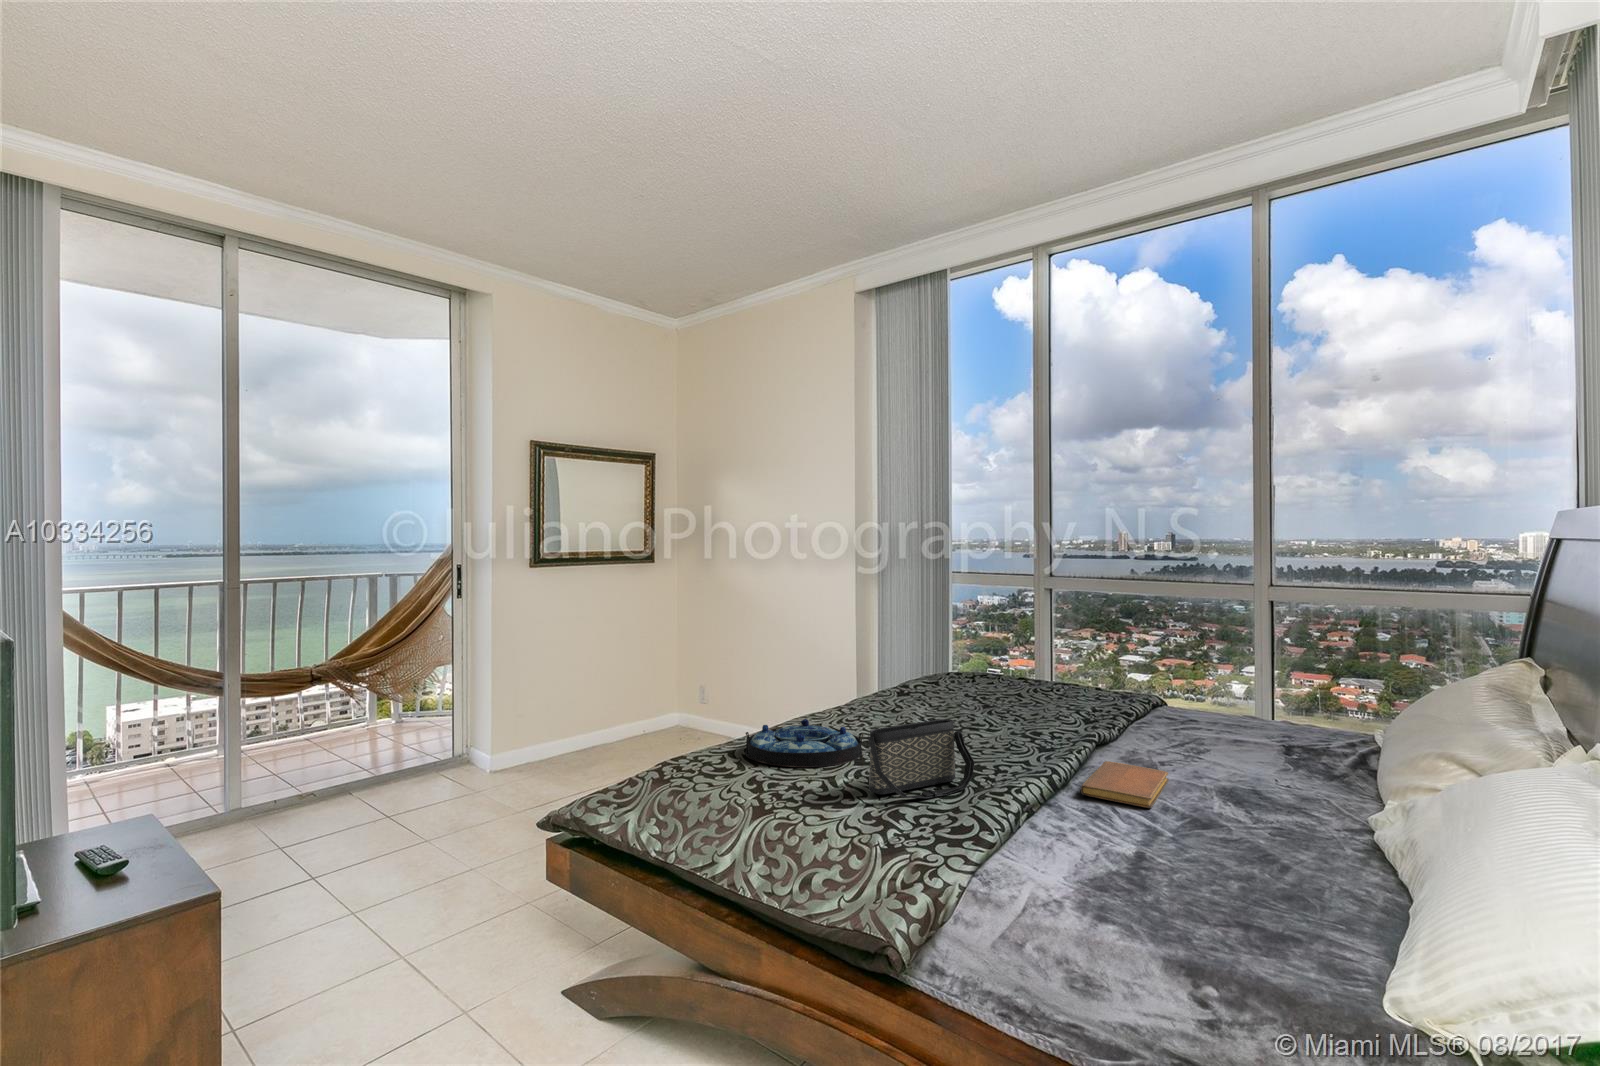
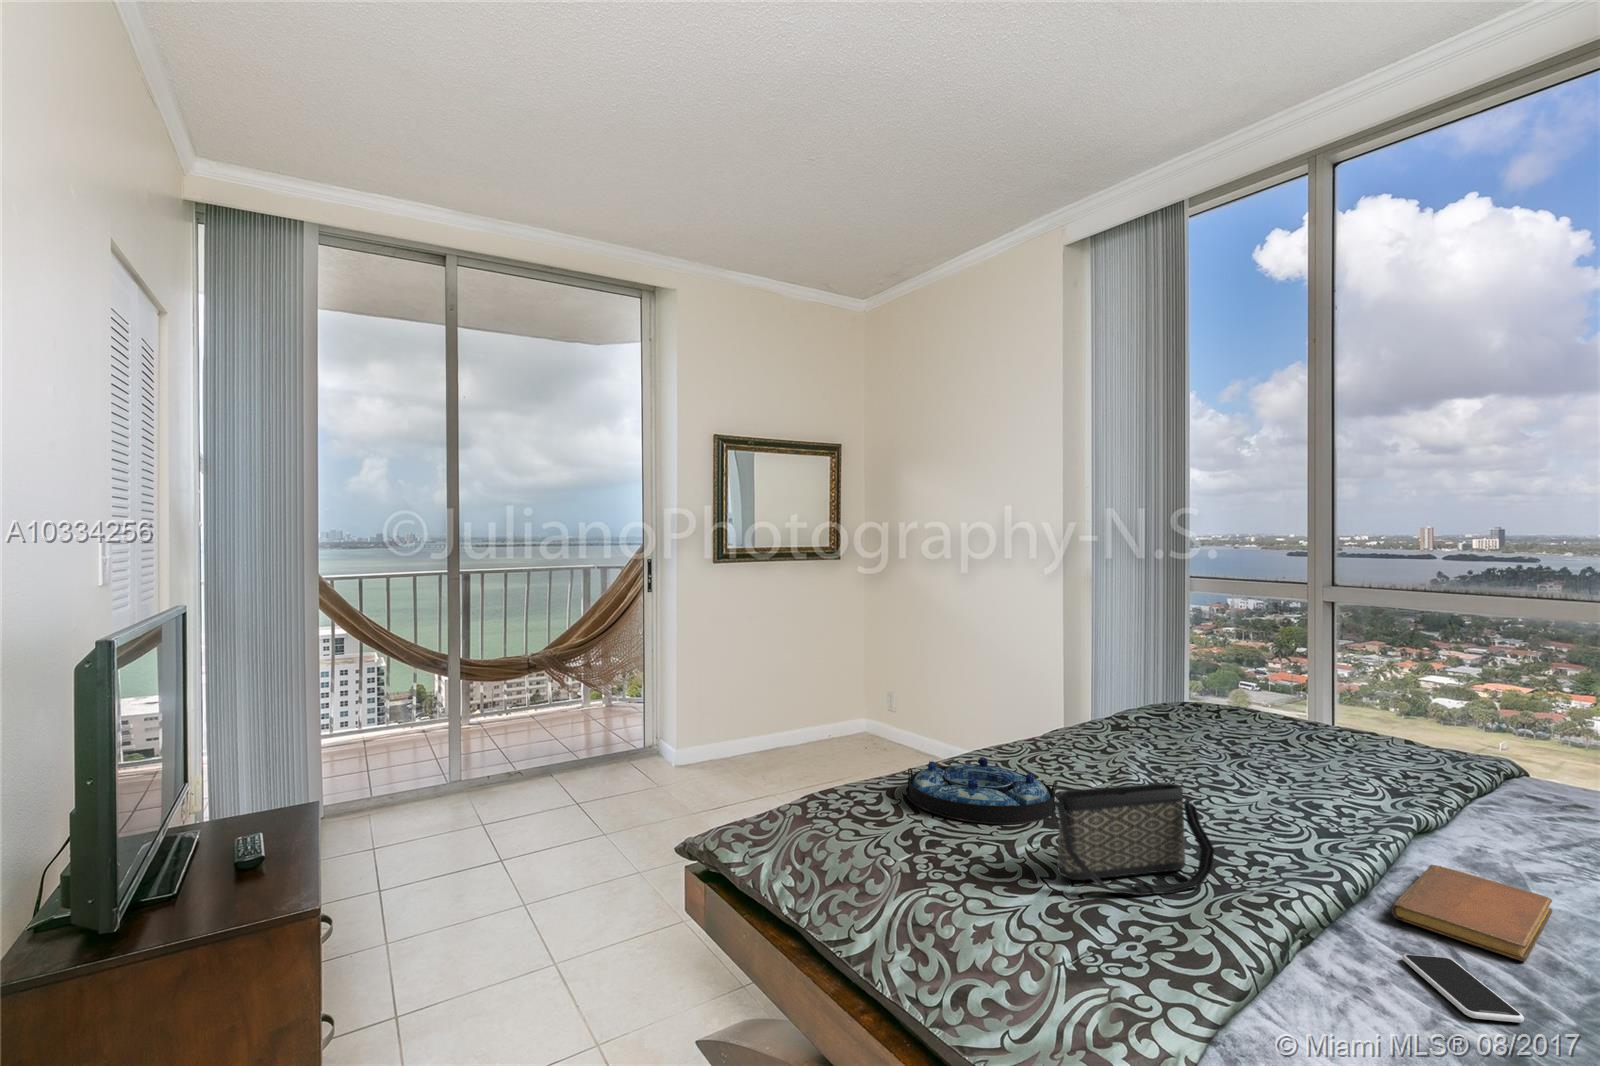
smartphone: none [1085,812,1147,840] -> present [1402,954,1524,1022]

